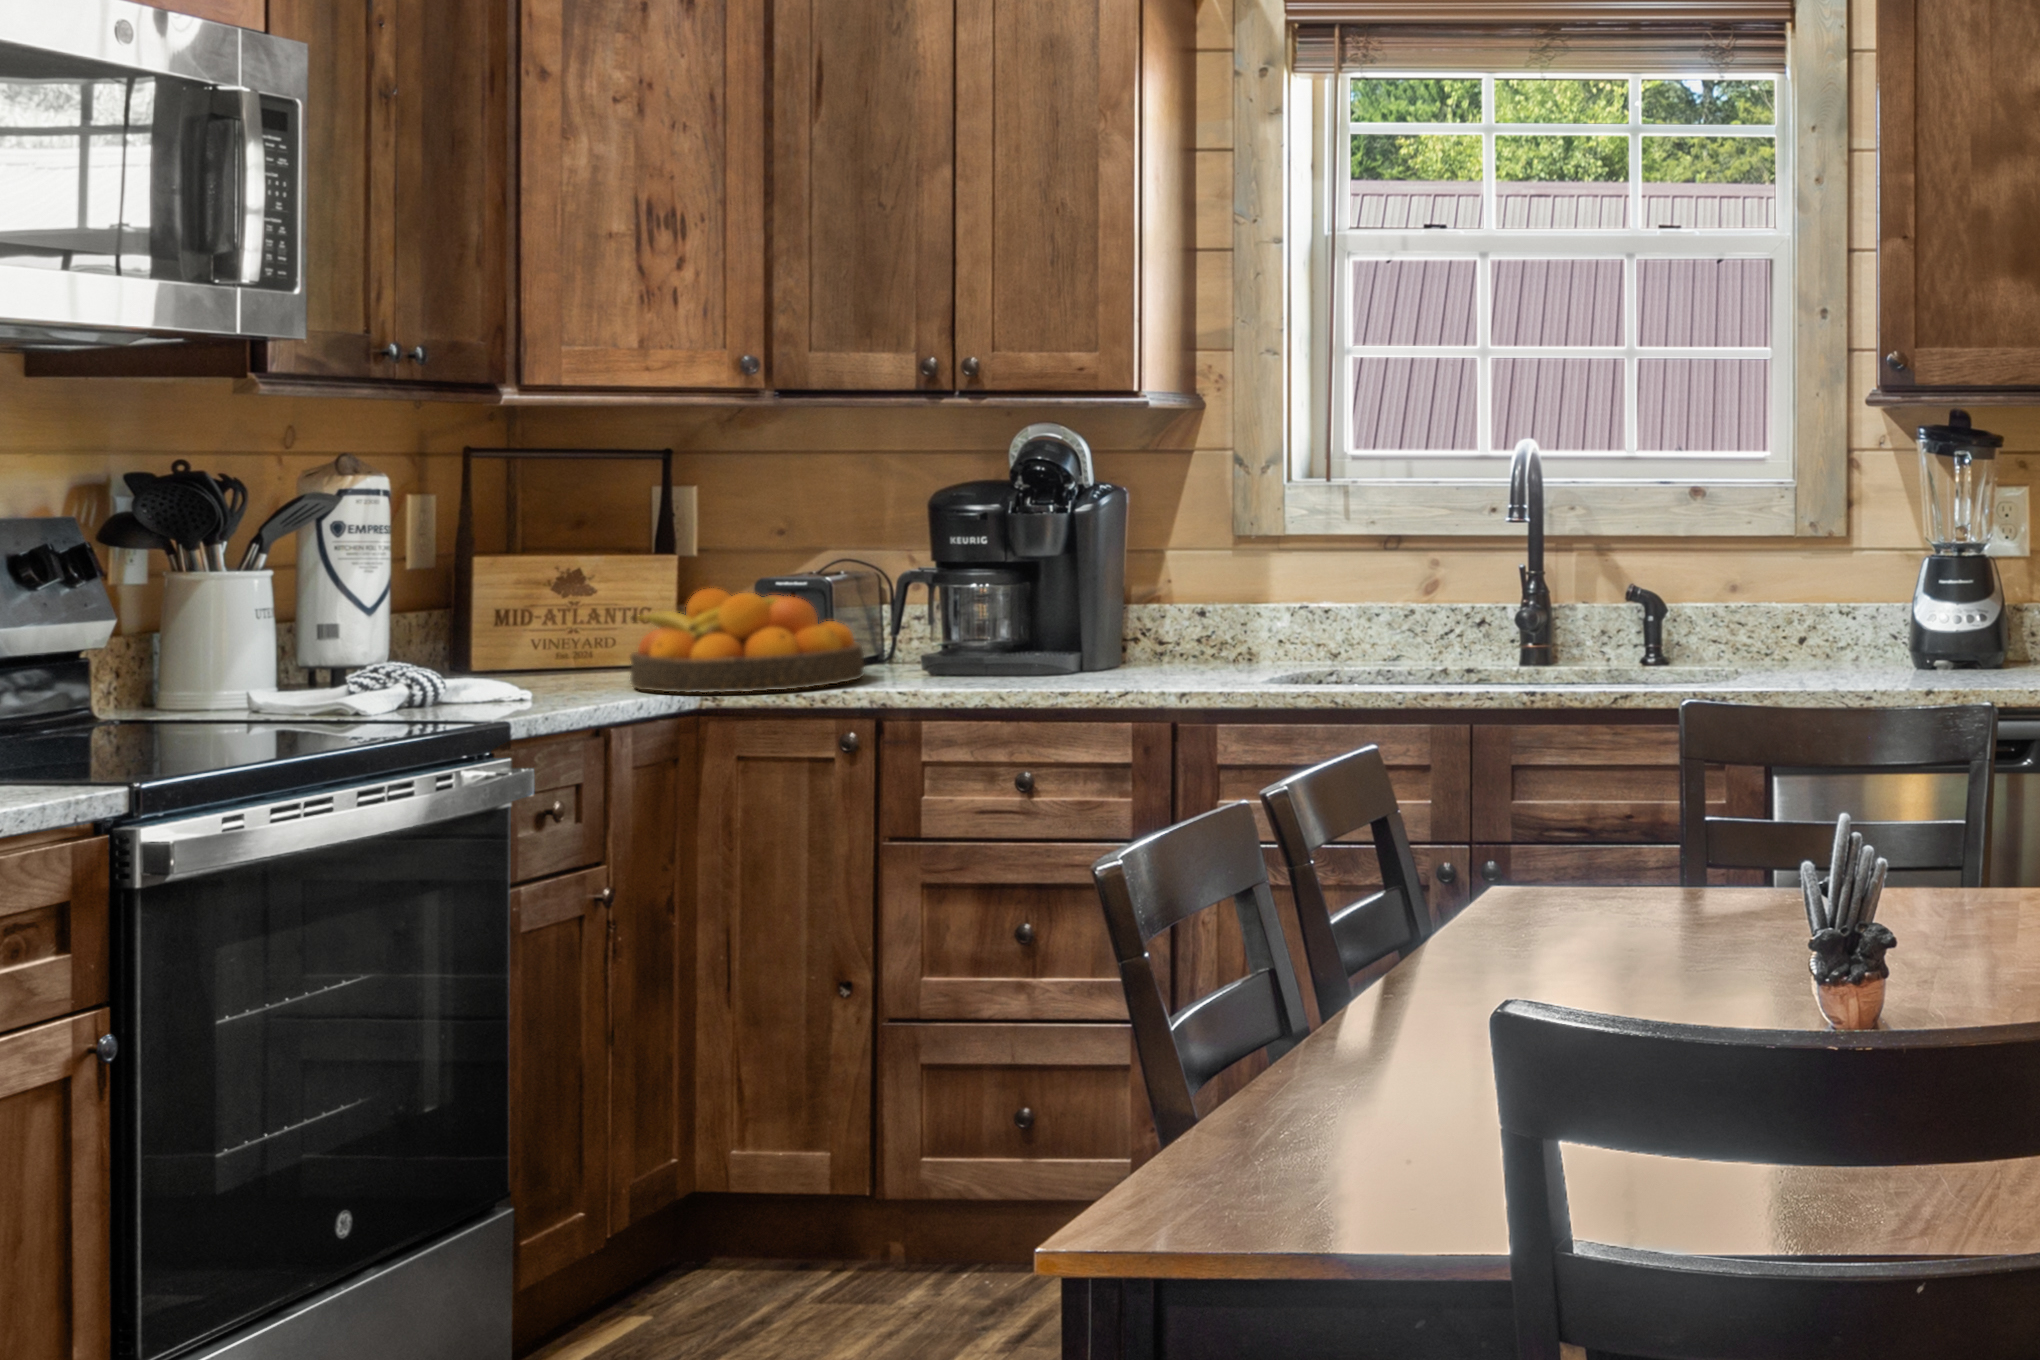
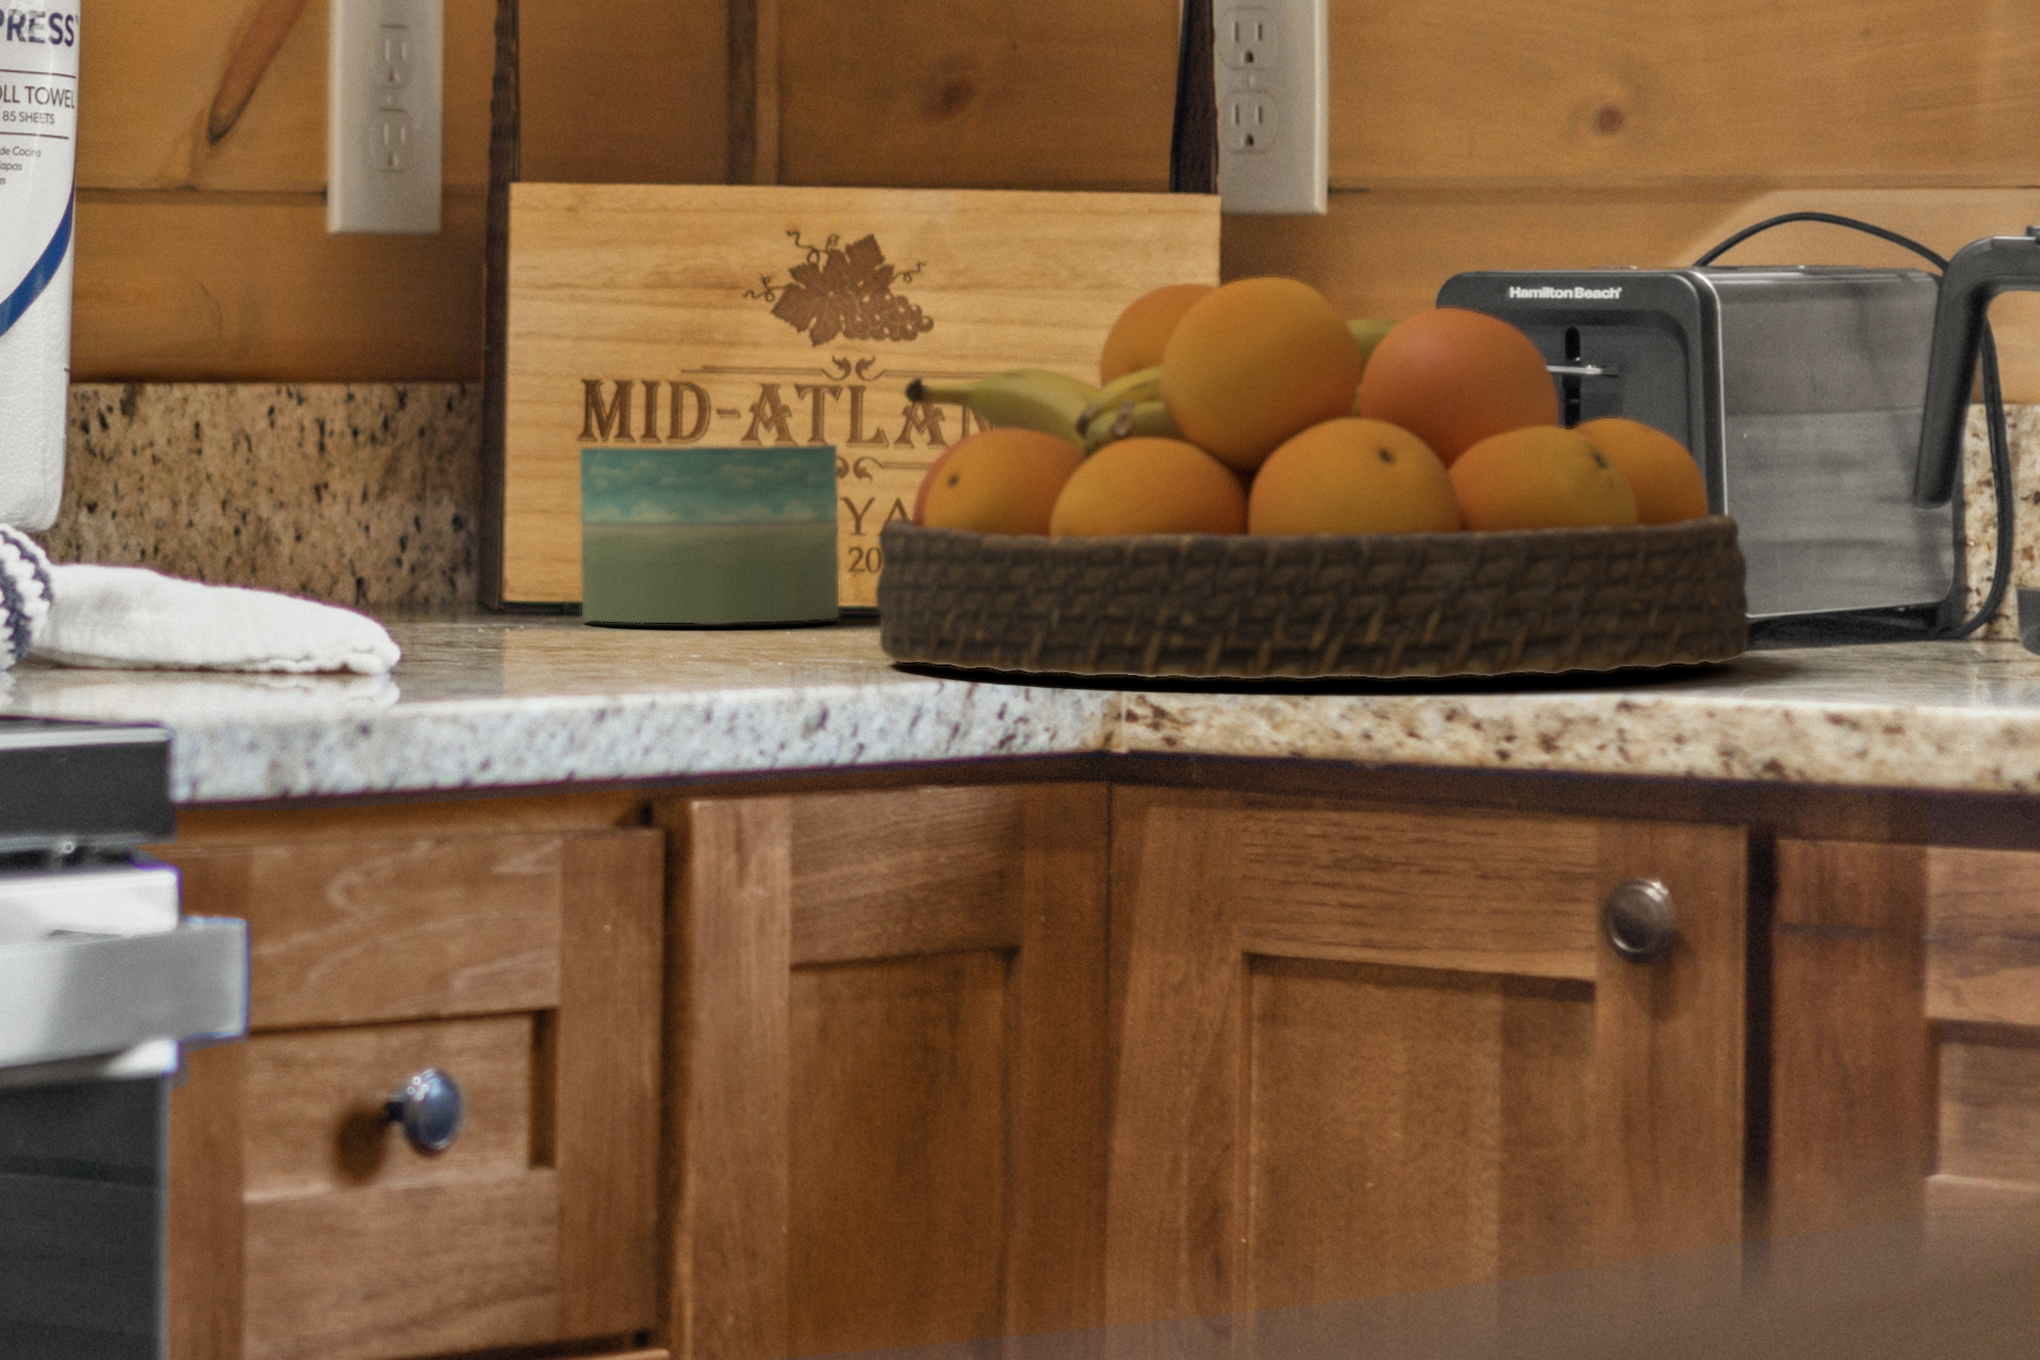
candle: none [507,625,589,678] -> present [580,445,839,623]

